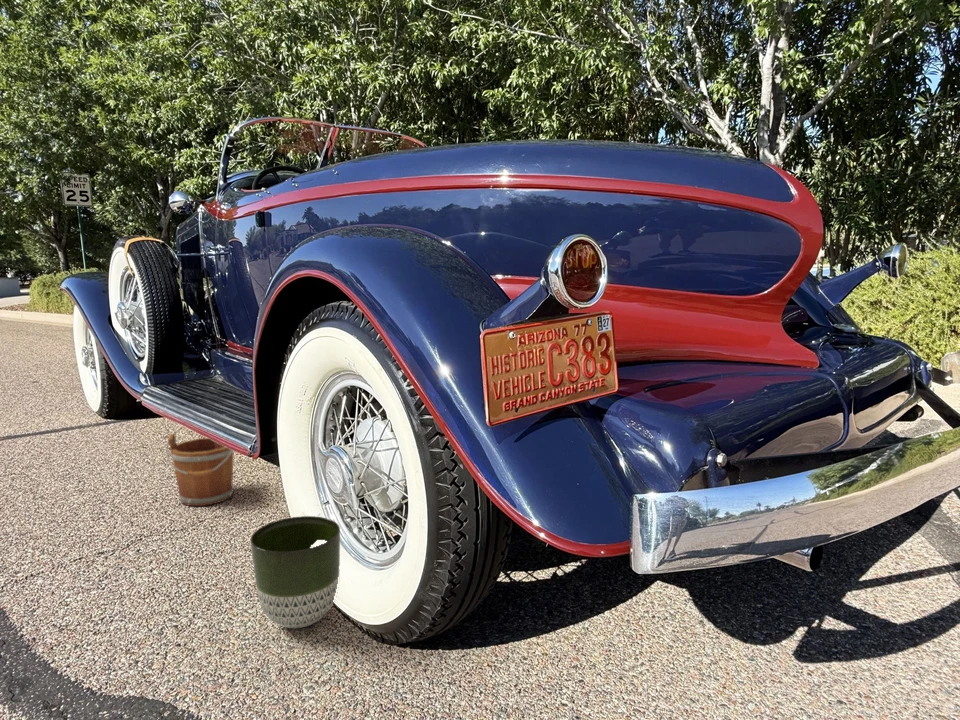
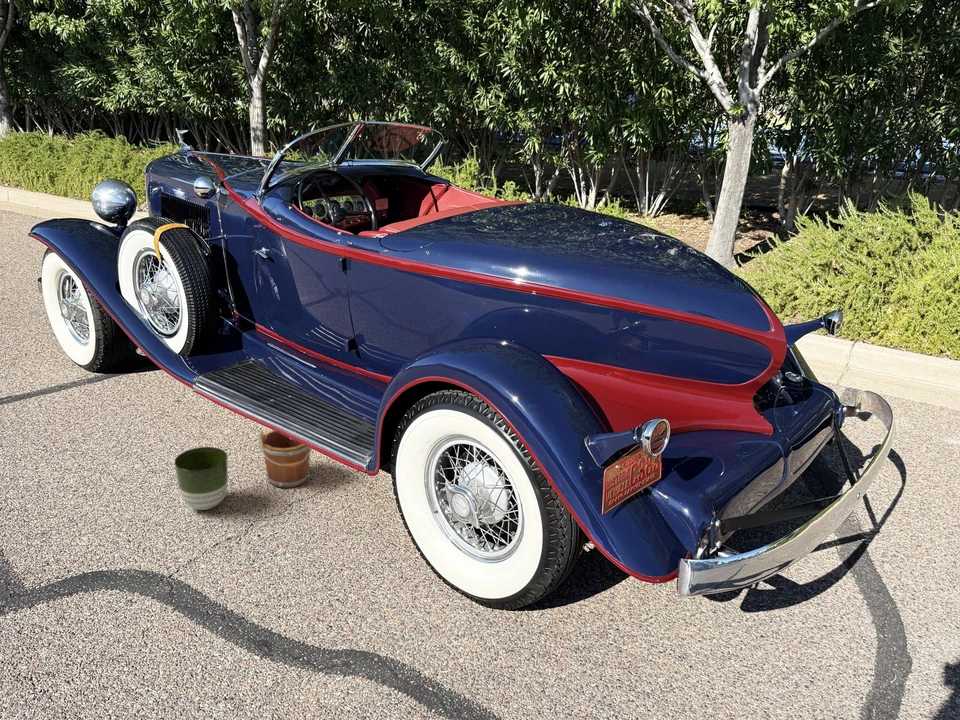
planter: present [251,516,340,628] -> present [175,447,228,510]

